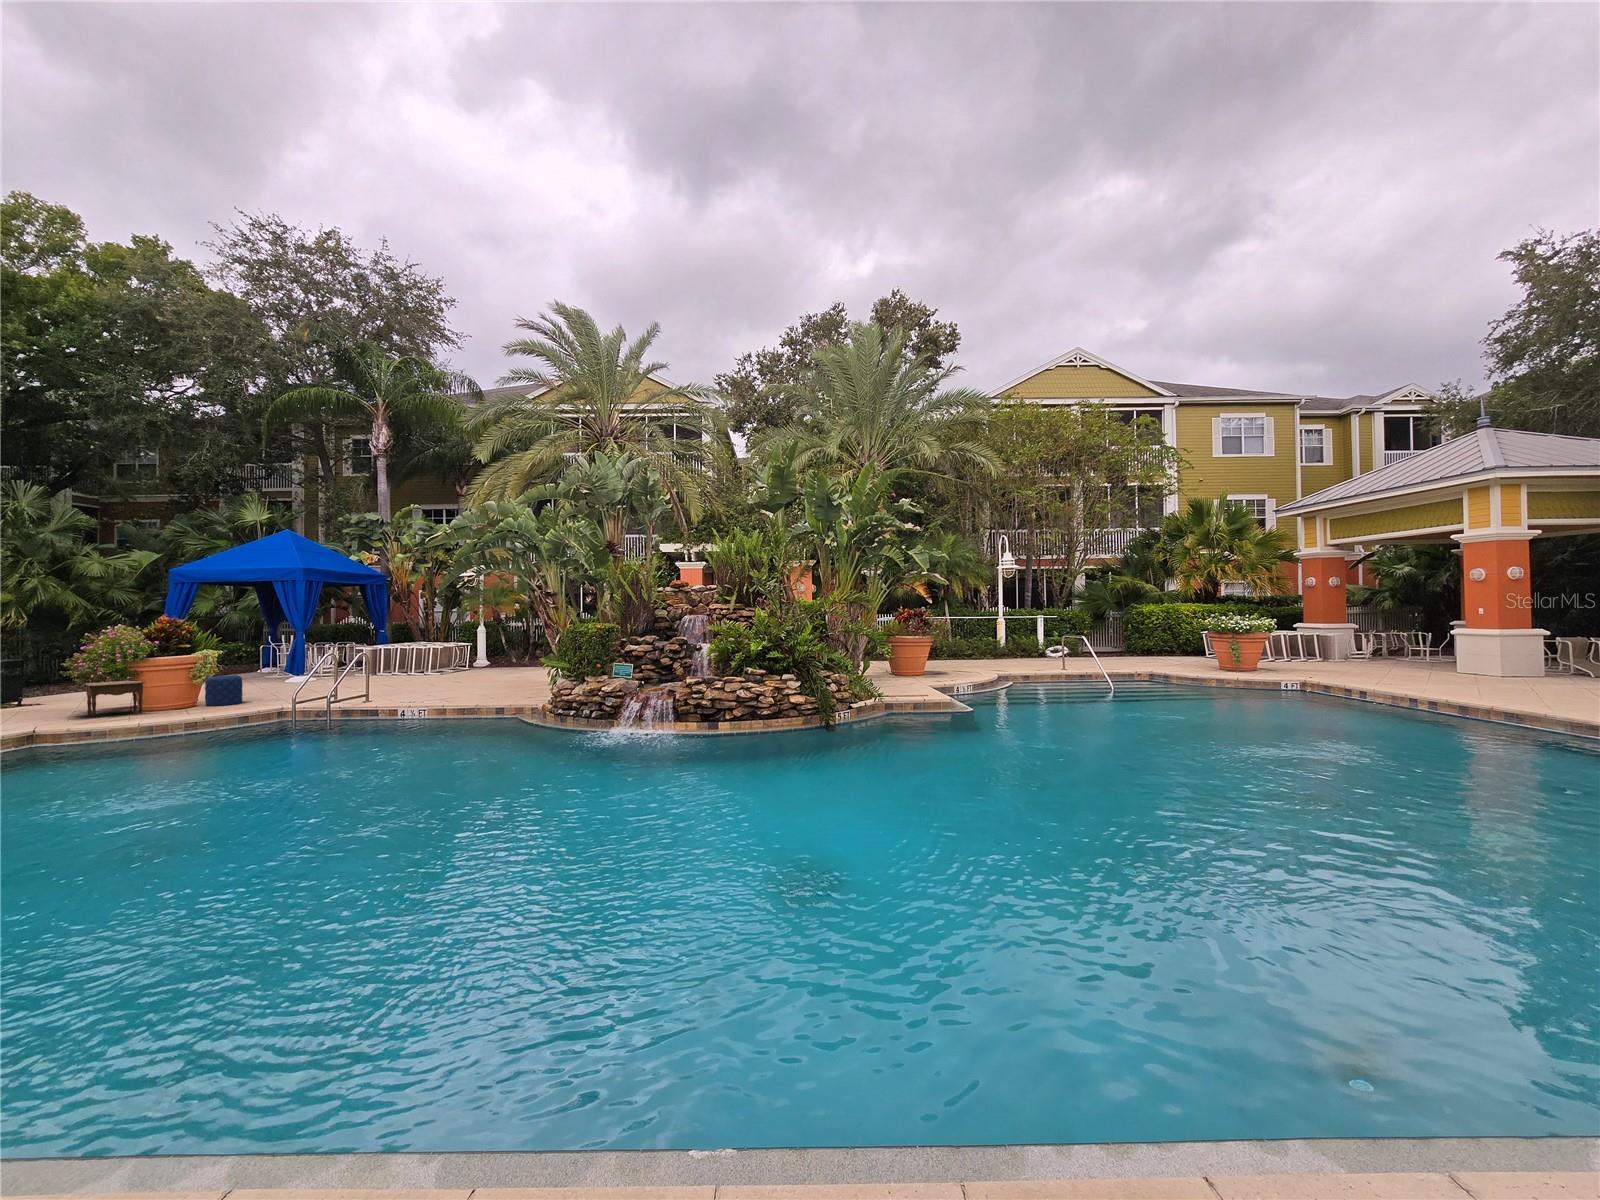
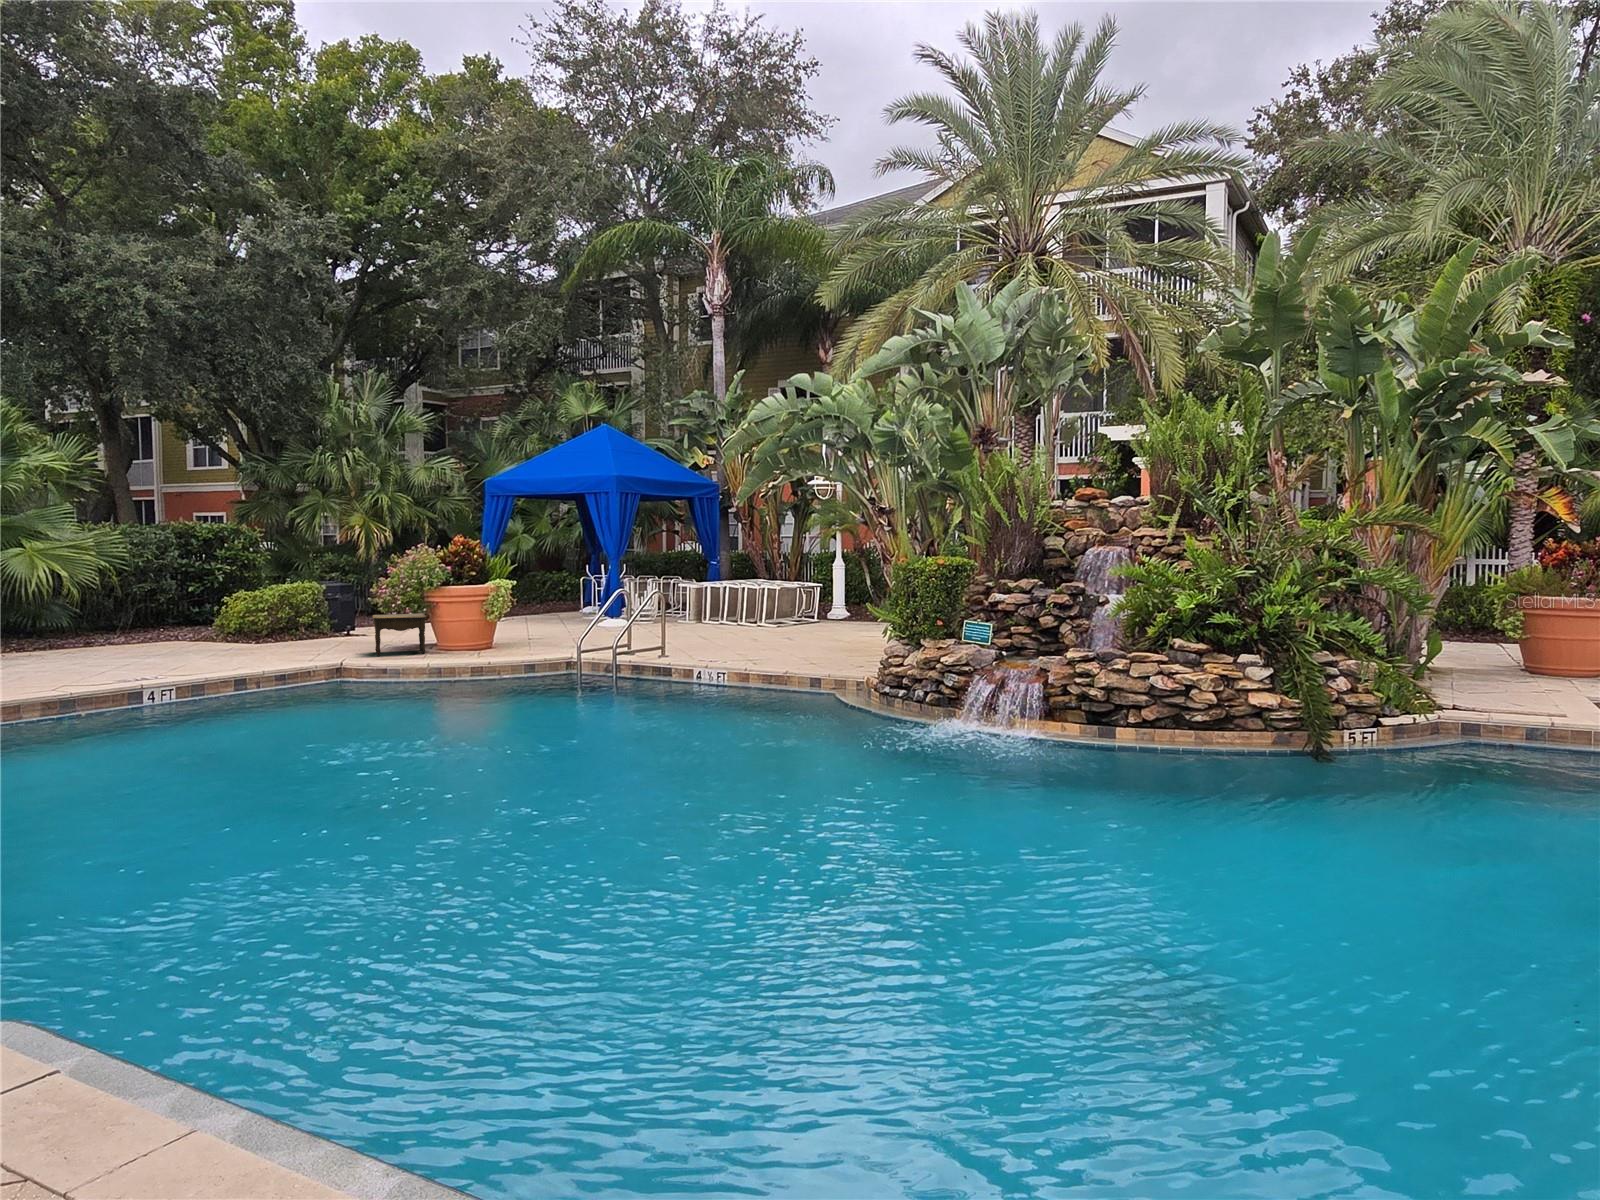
pouf: present [205,675,243,706] -> none [489,613,528,650]

